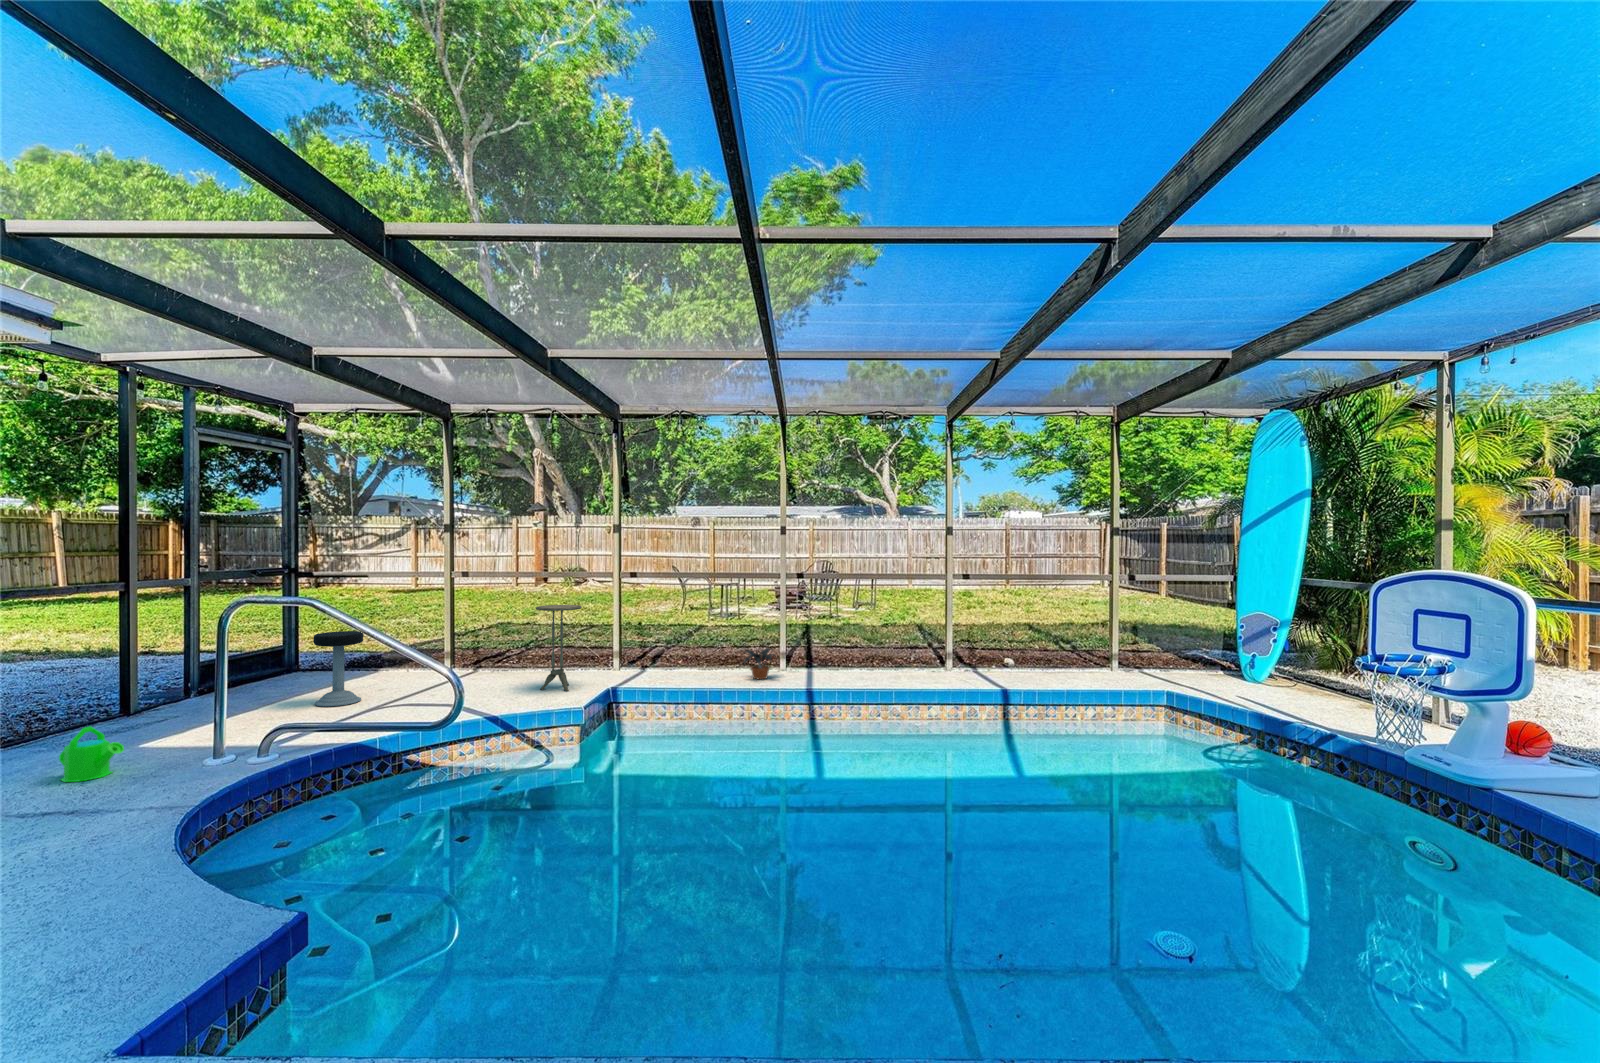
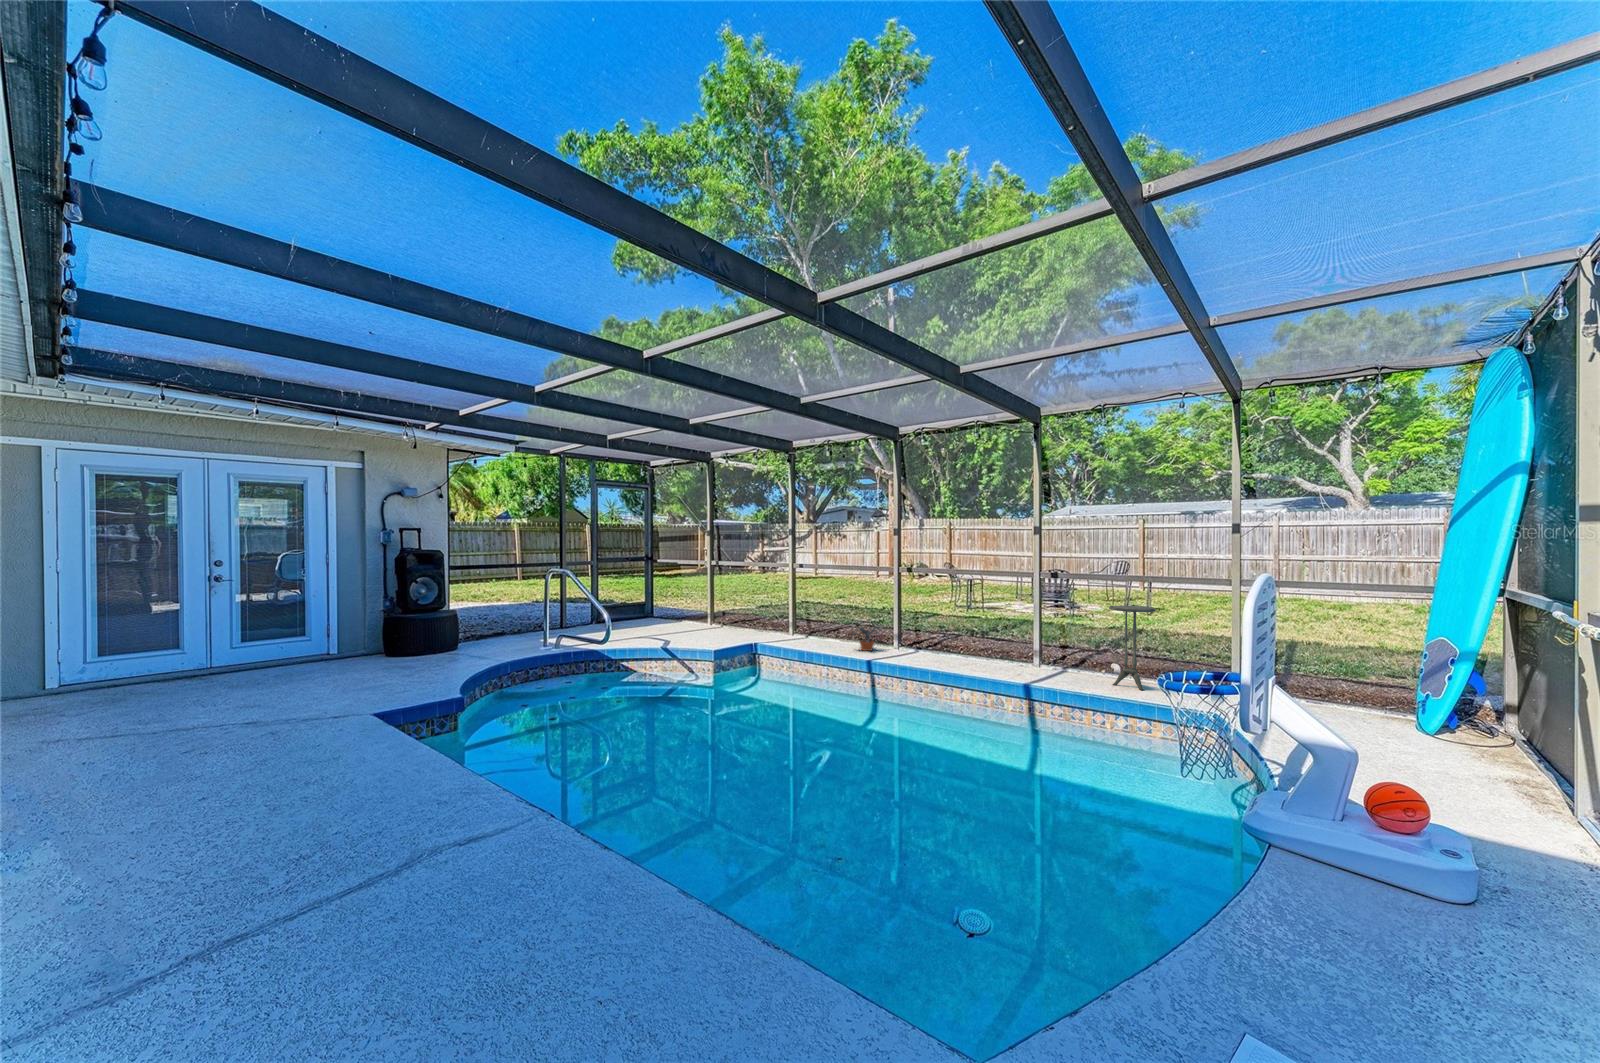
side table: present [536,605,582,691] -> present [1109,606,1156,690]
stool: present [313,631,363,707] -> none [611,590,637,633]
watering can: present [59,727,124,782] -> none [473,623,493,647]

